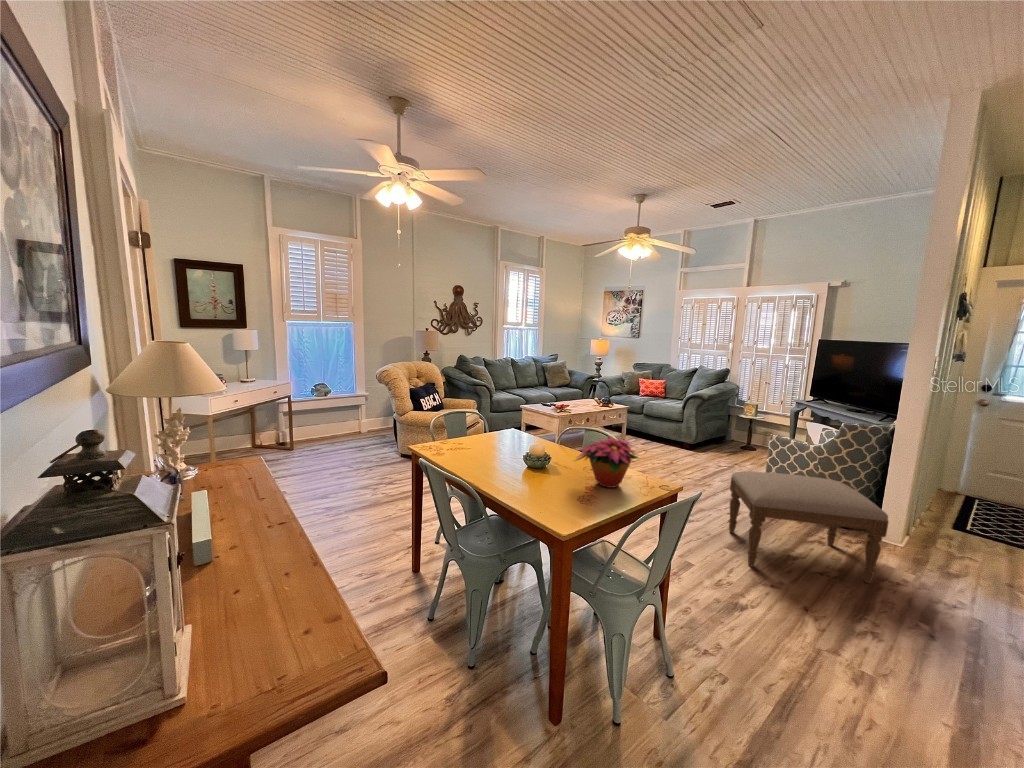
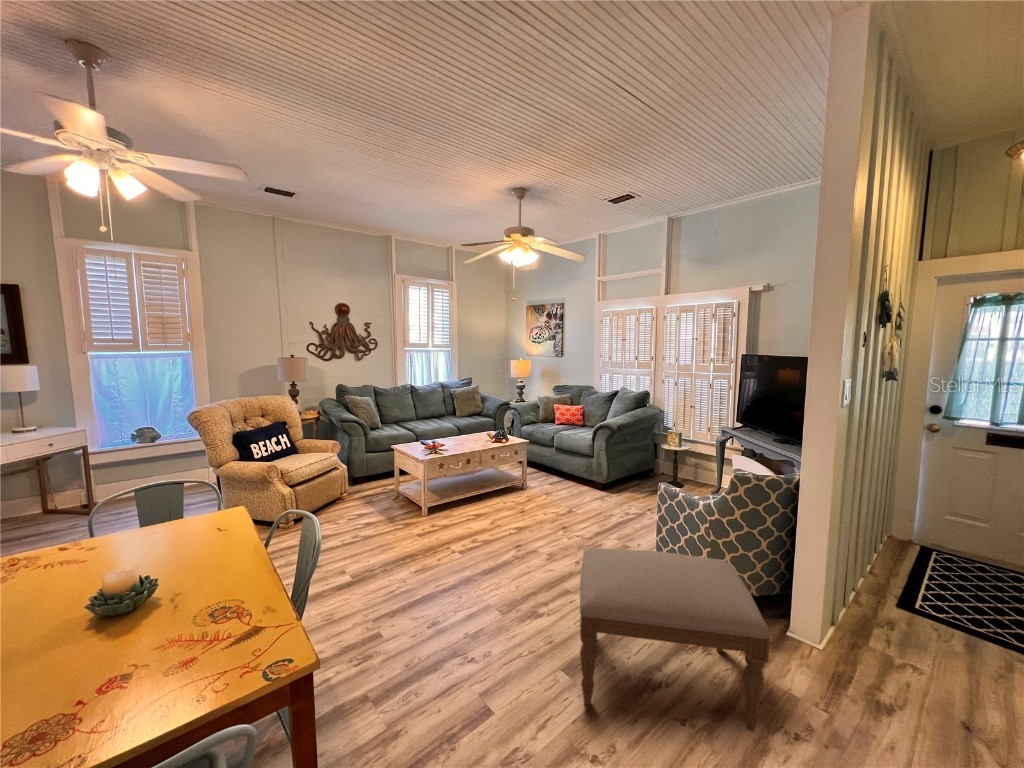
flower arrangement: present [575,437,638,488] -> none [100,560,268,668]

